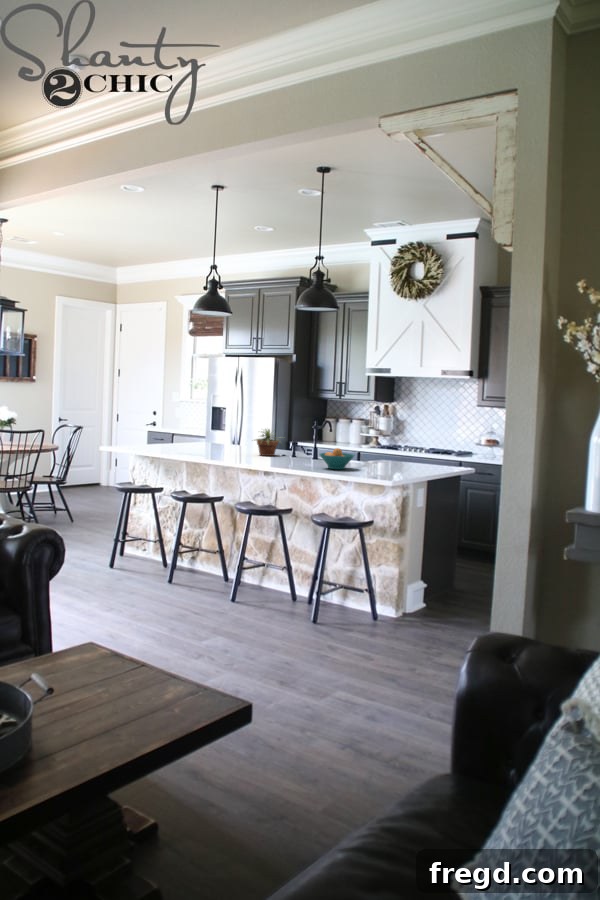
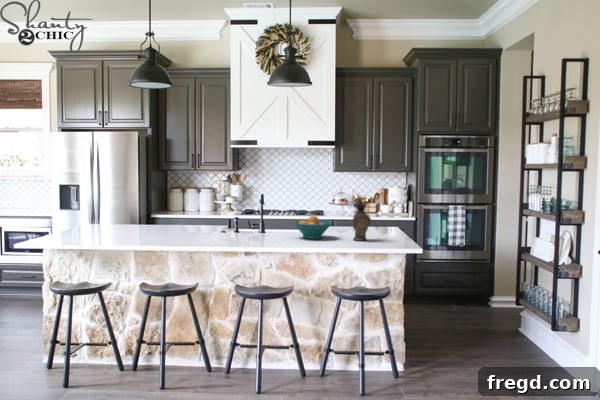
potted plant: present [256,429,280,456] -> none [165,199,204,231]
ceramic pitcher: none [358,433,374,474] -> present [353,197,371,241]

